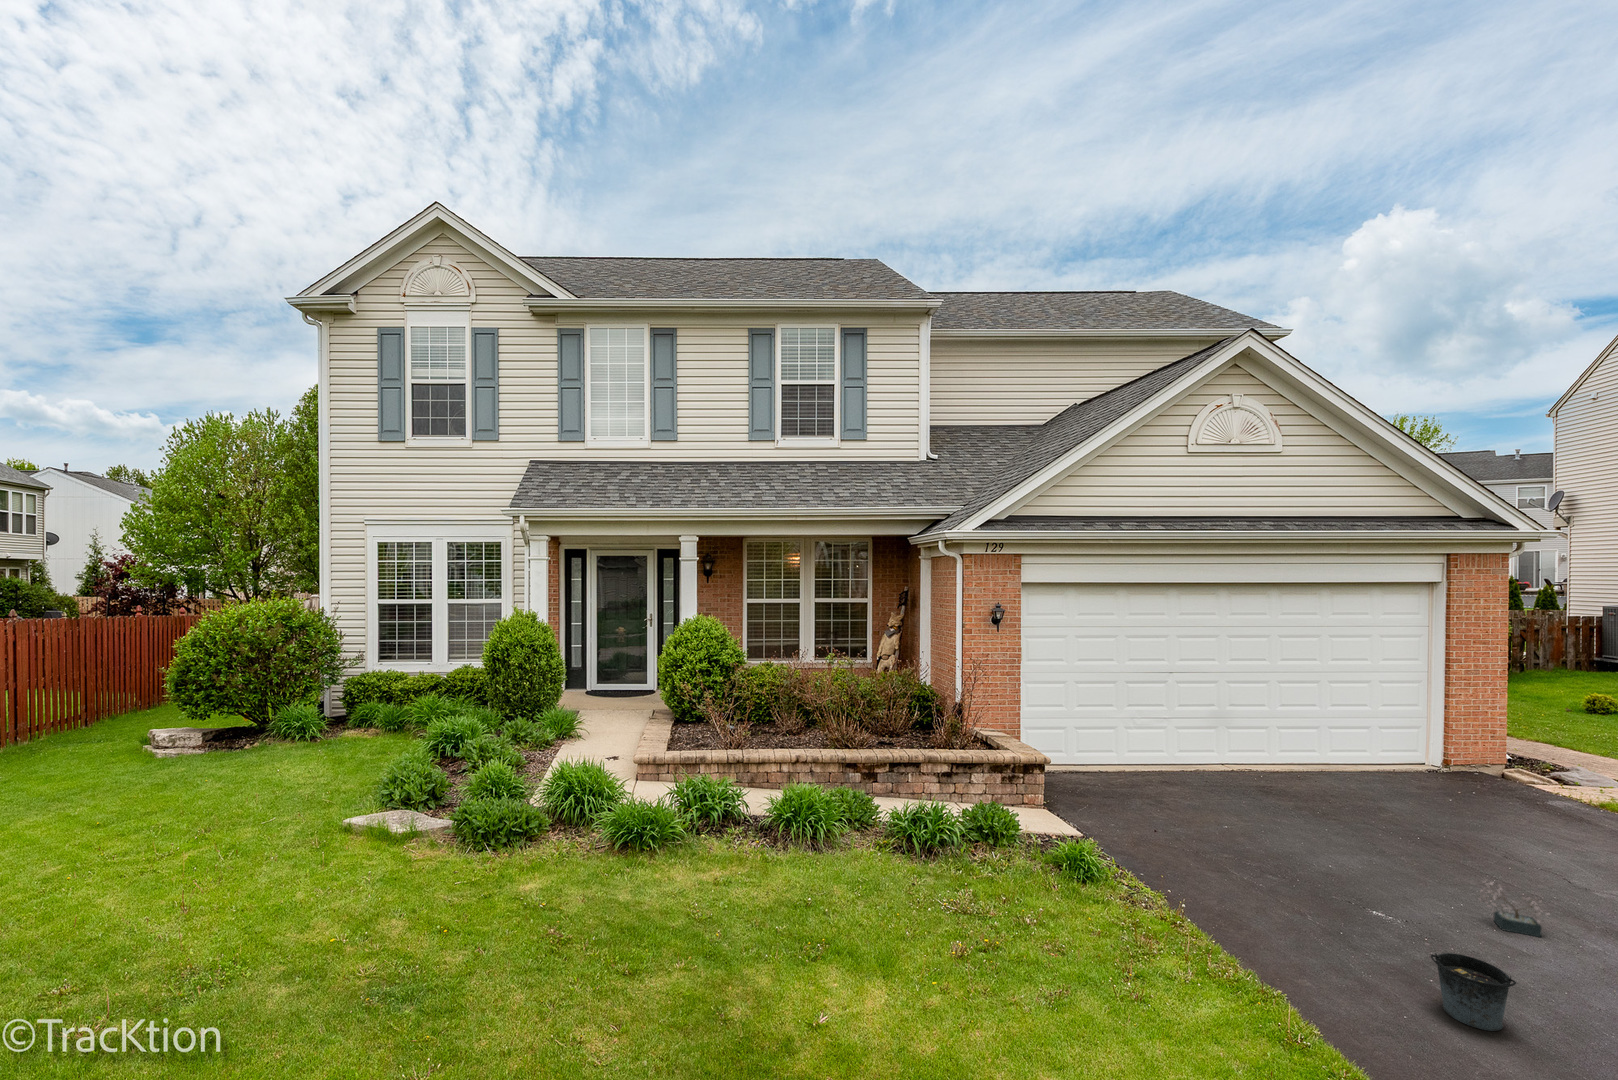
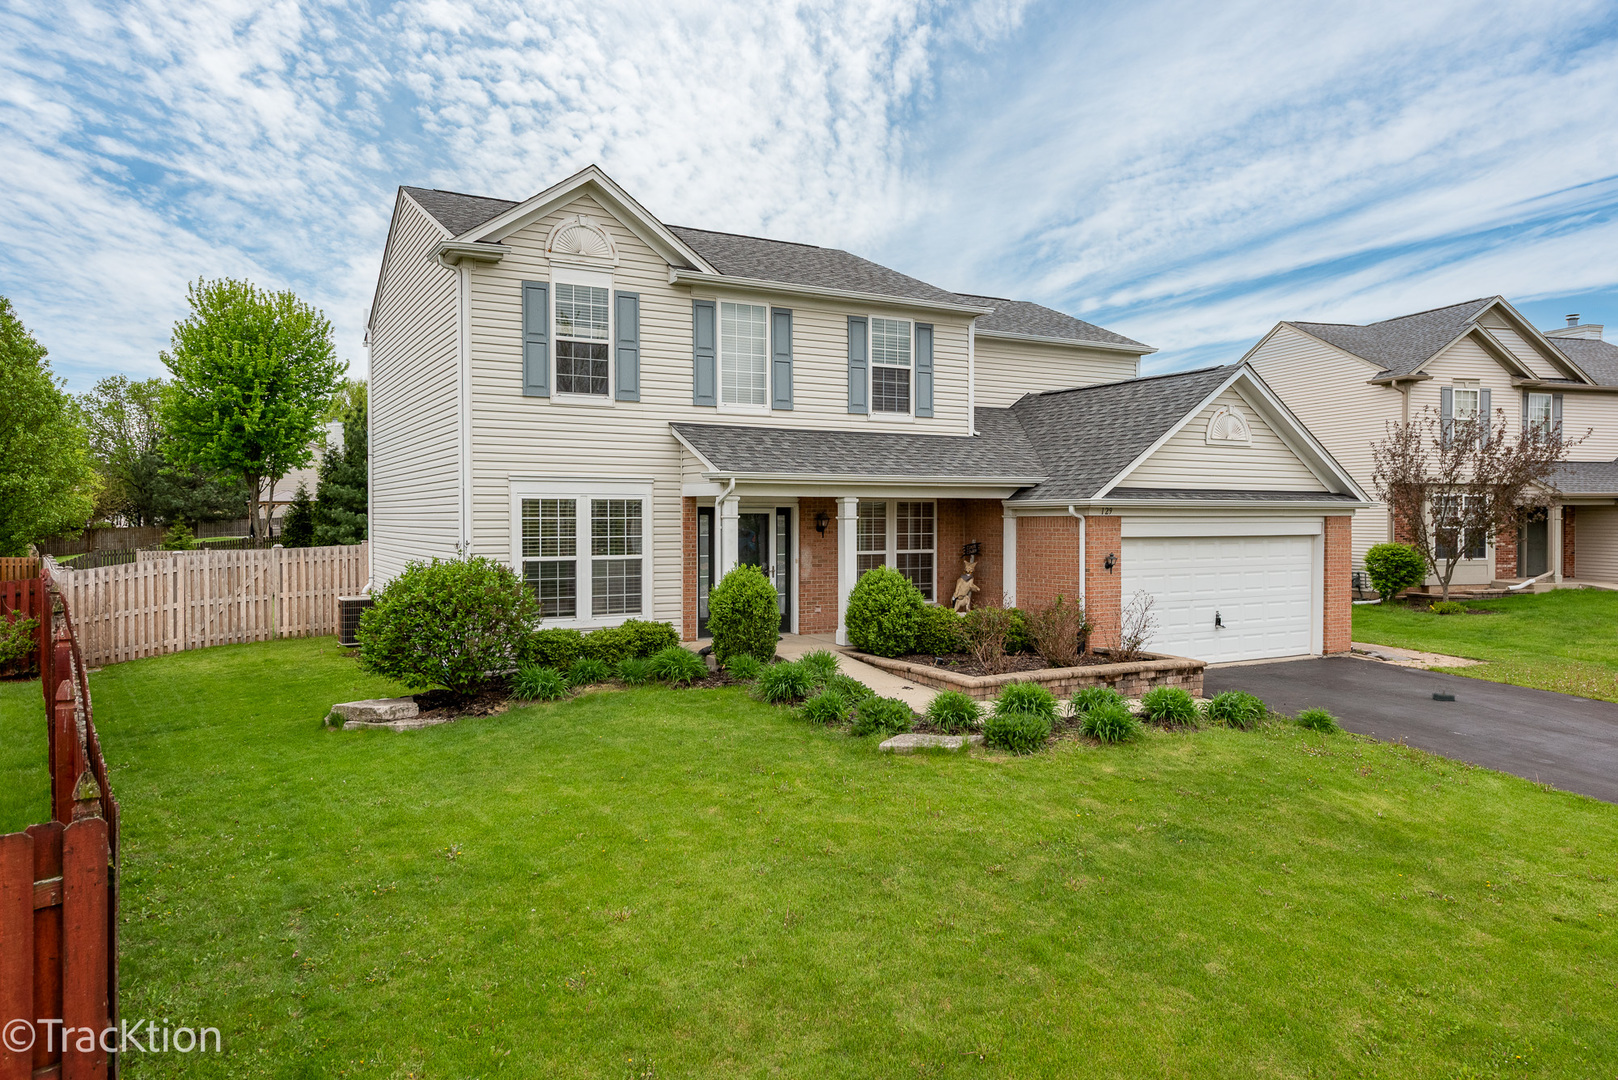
bucket: present [1430,953,1516,1031] -> none [1453,697,1490,724]

